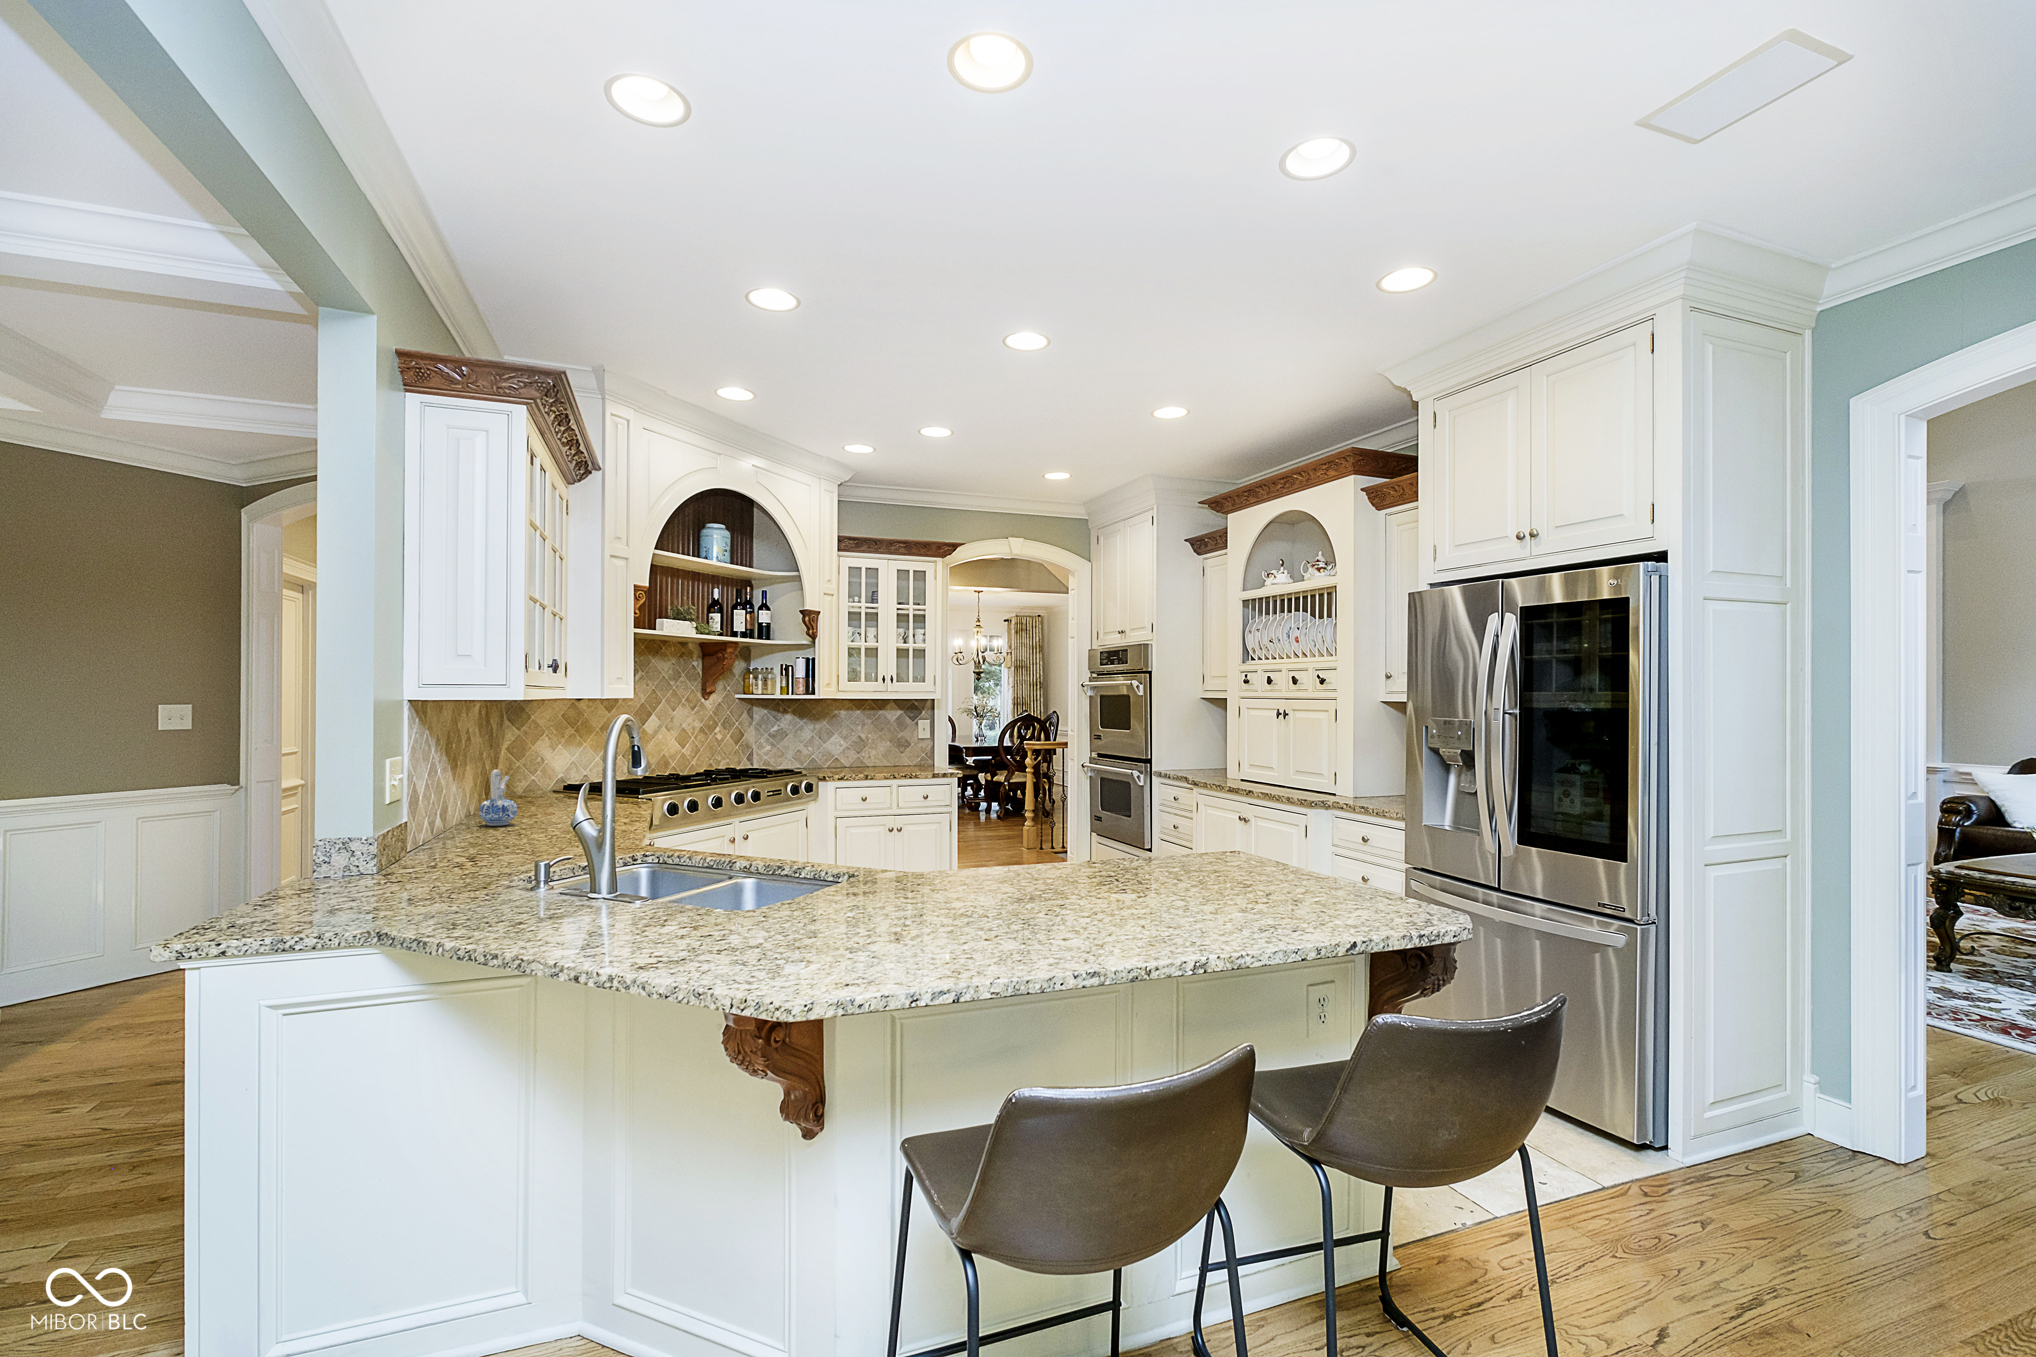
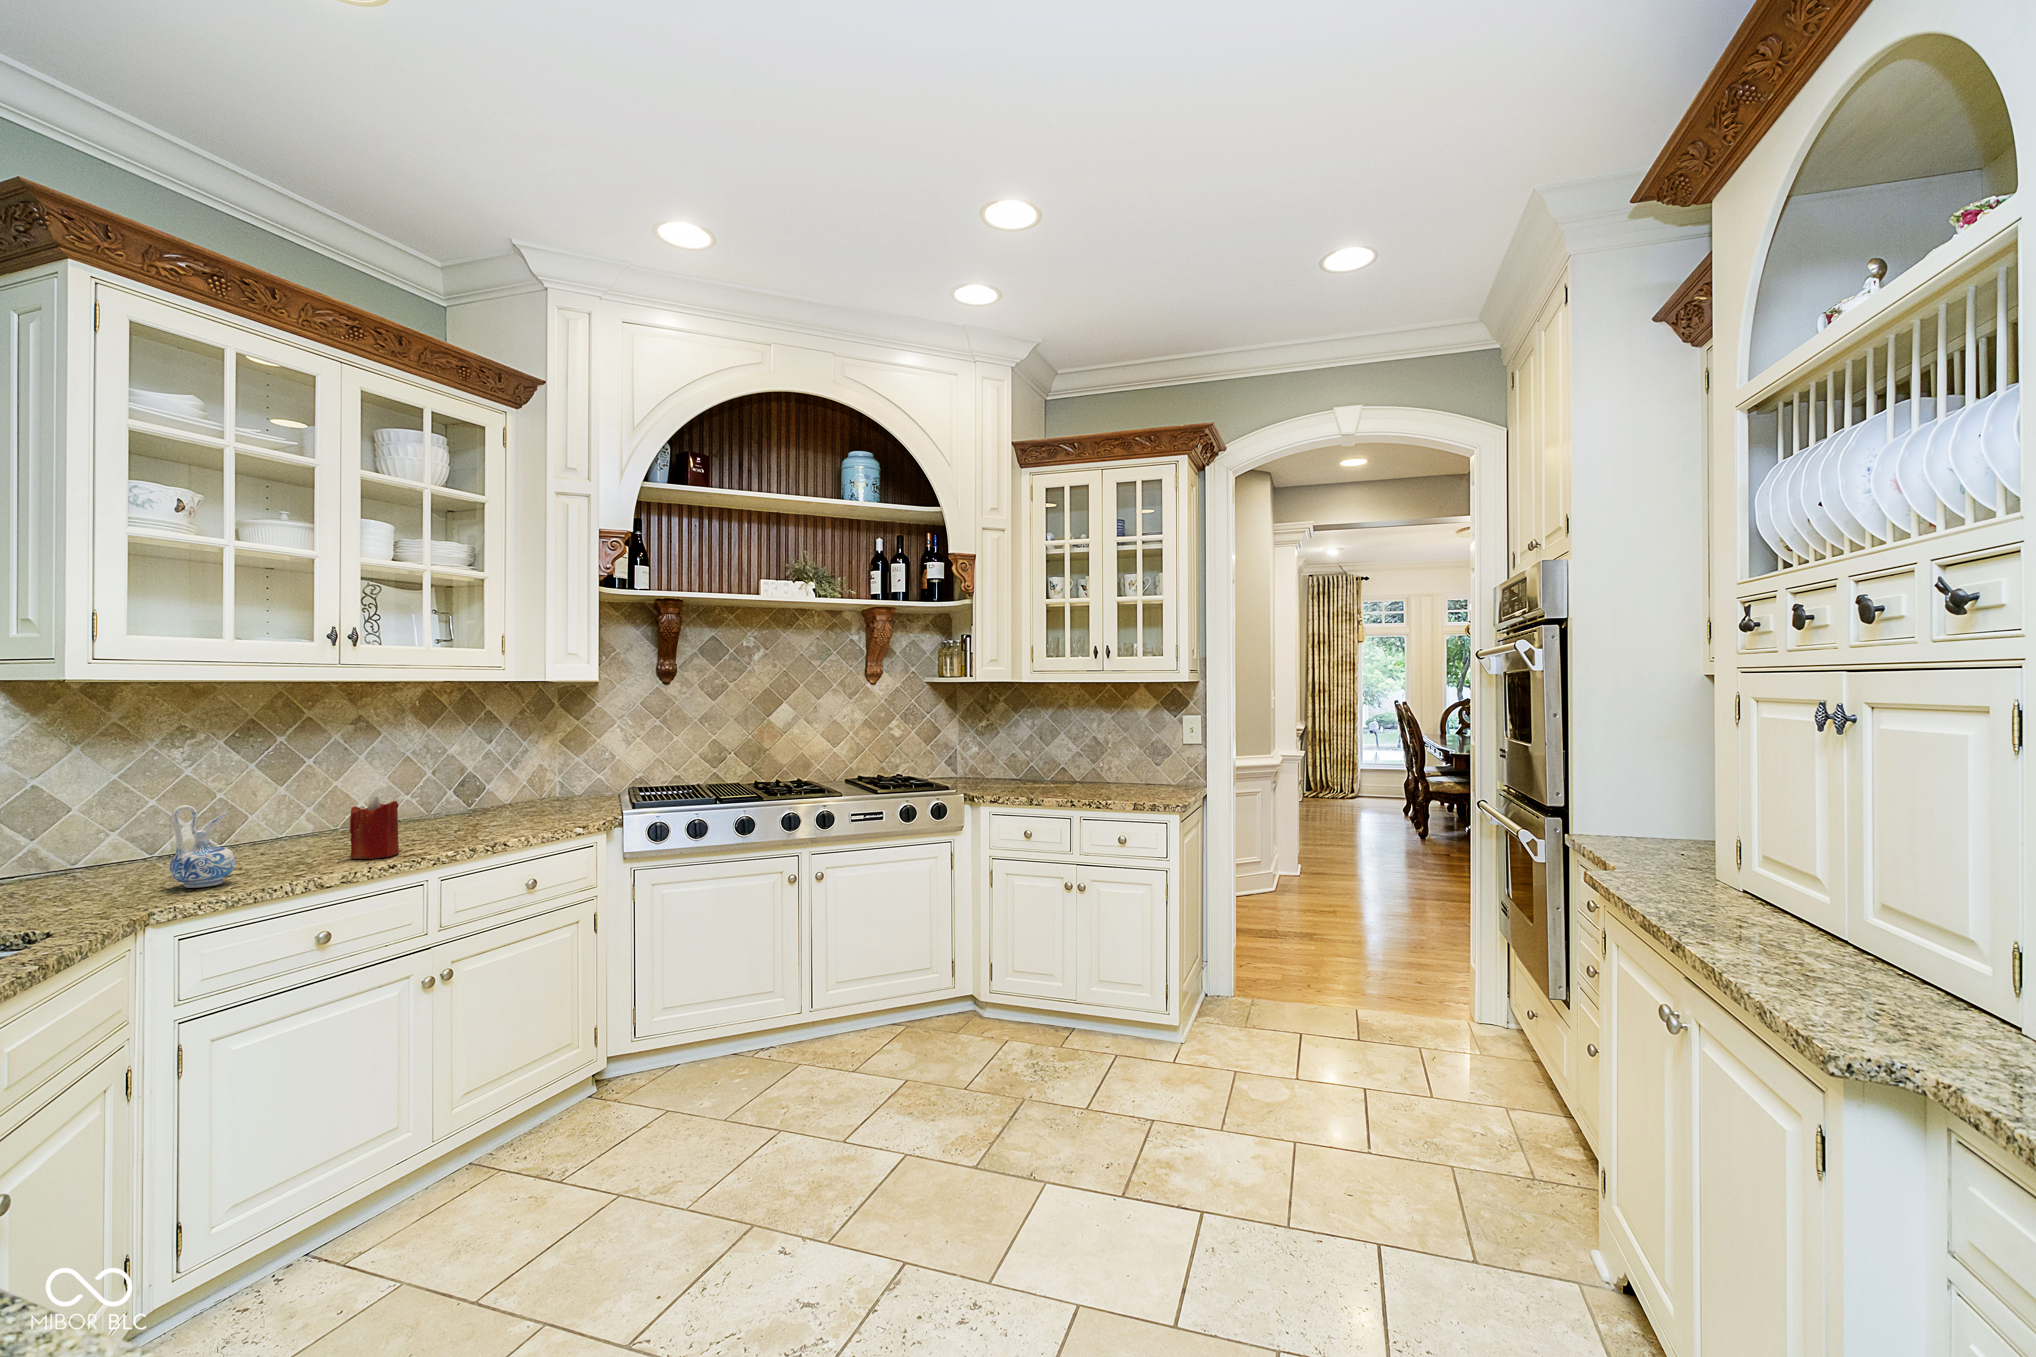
candle: none [524,769,557,812] -> present [350,797,399,859]

